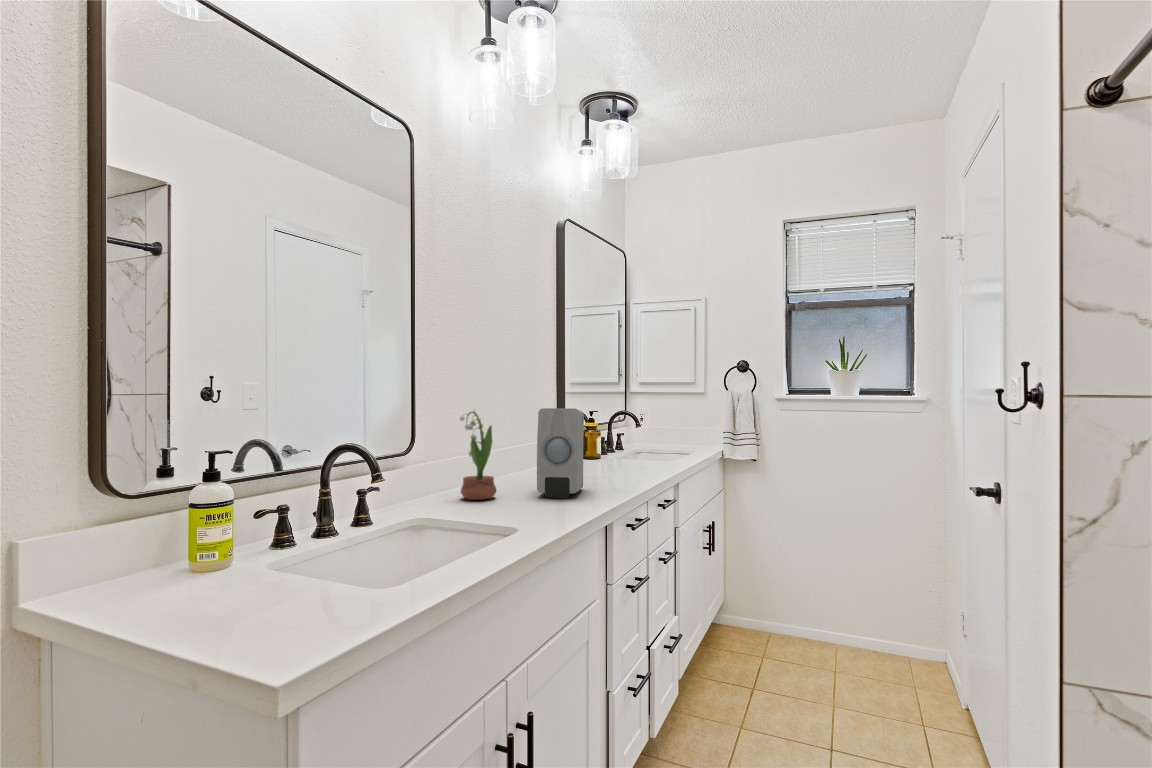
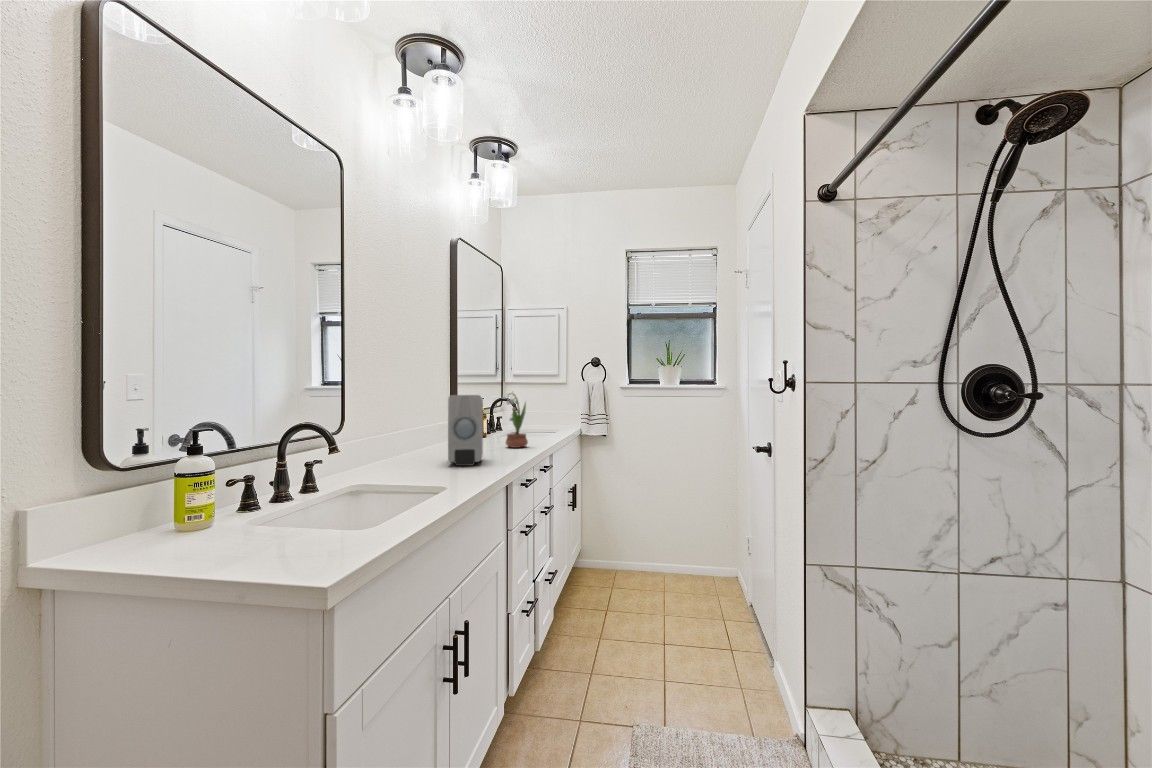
potted flower: present [460,411,496,500] -> present [503,393,528,448]

